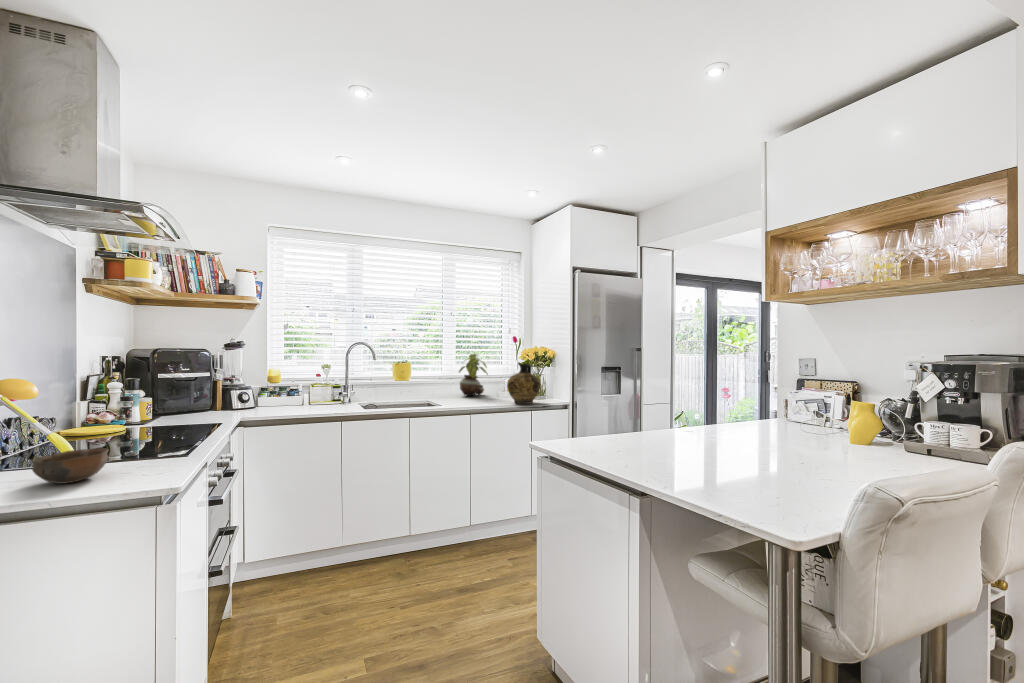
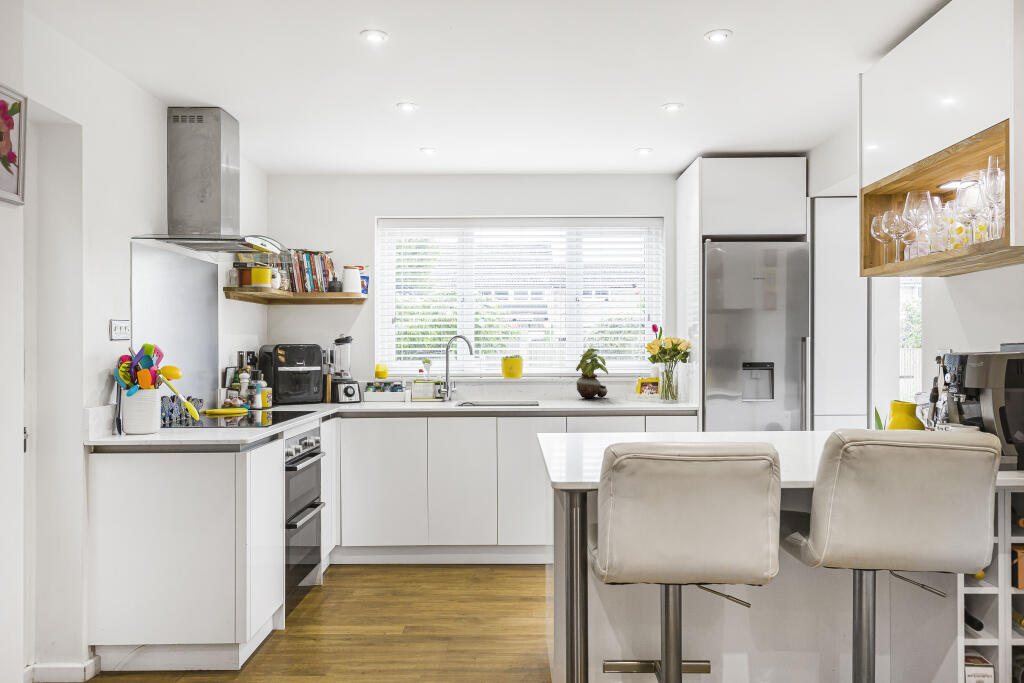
ceramic jug: present [507,362,540,404] -> none [618,358,657,407]
bowl: present [32,448,108,483] -> none [184,414,226,435]

